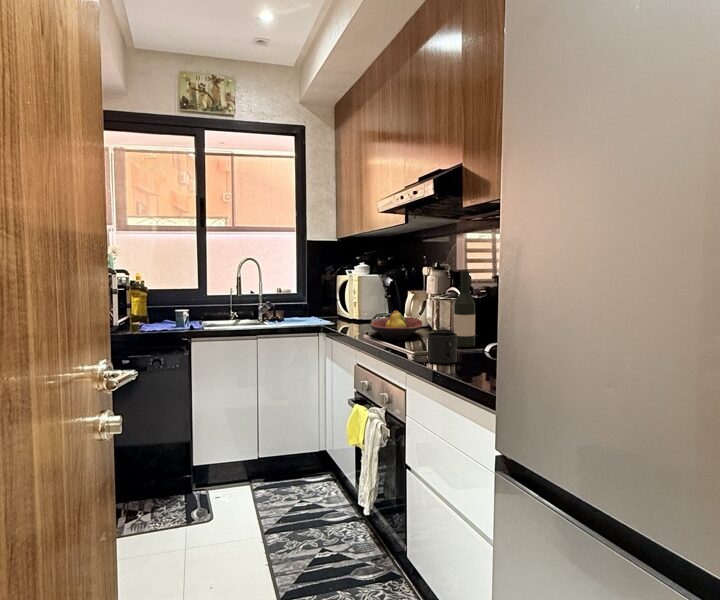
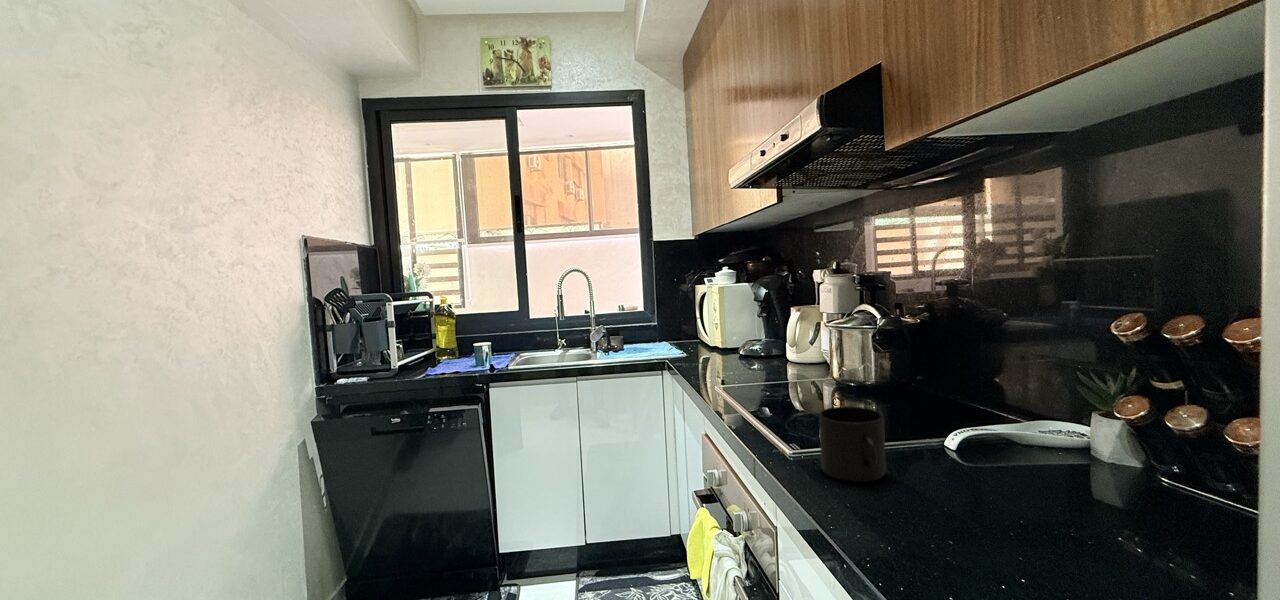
wine bottle: present [454,269,475,347] -> none [870,273,914,417]
fruit bowl: present [370,311,422,340] -> none [725,343,813,397]

